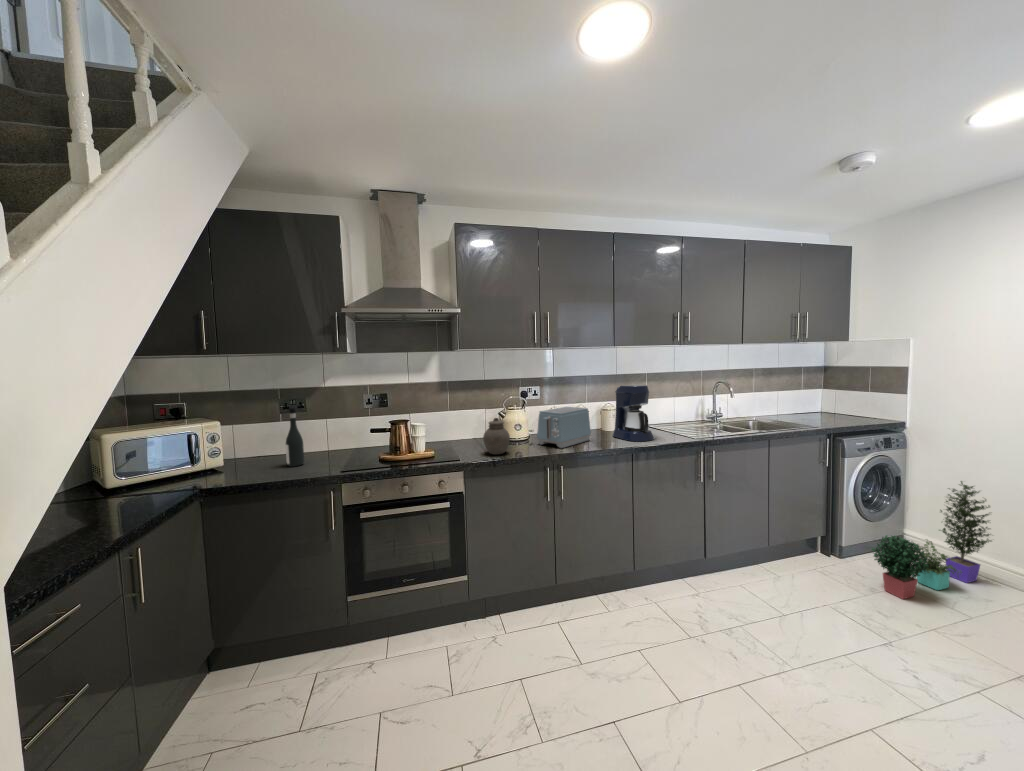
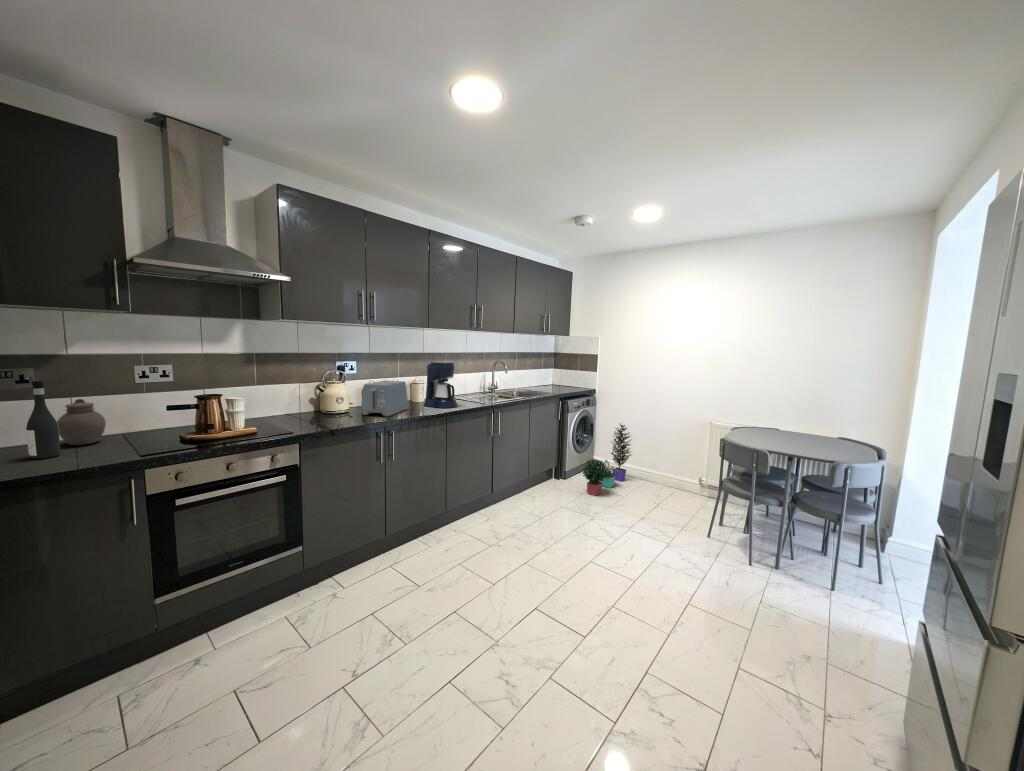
jar: present [483,418,510,455] -> present [57,399,106,445]

